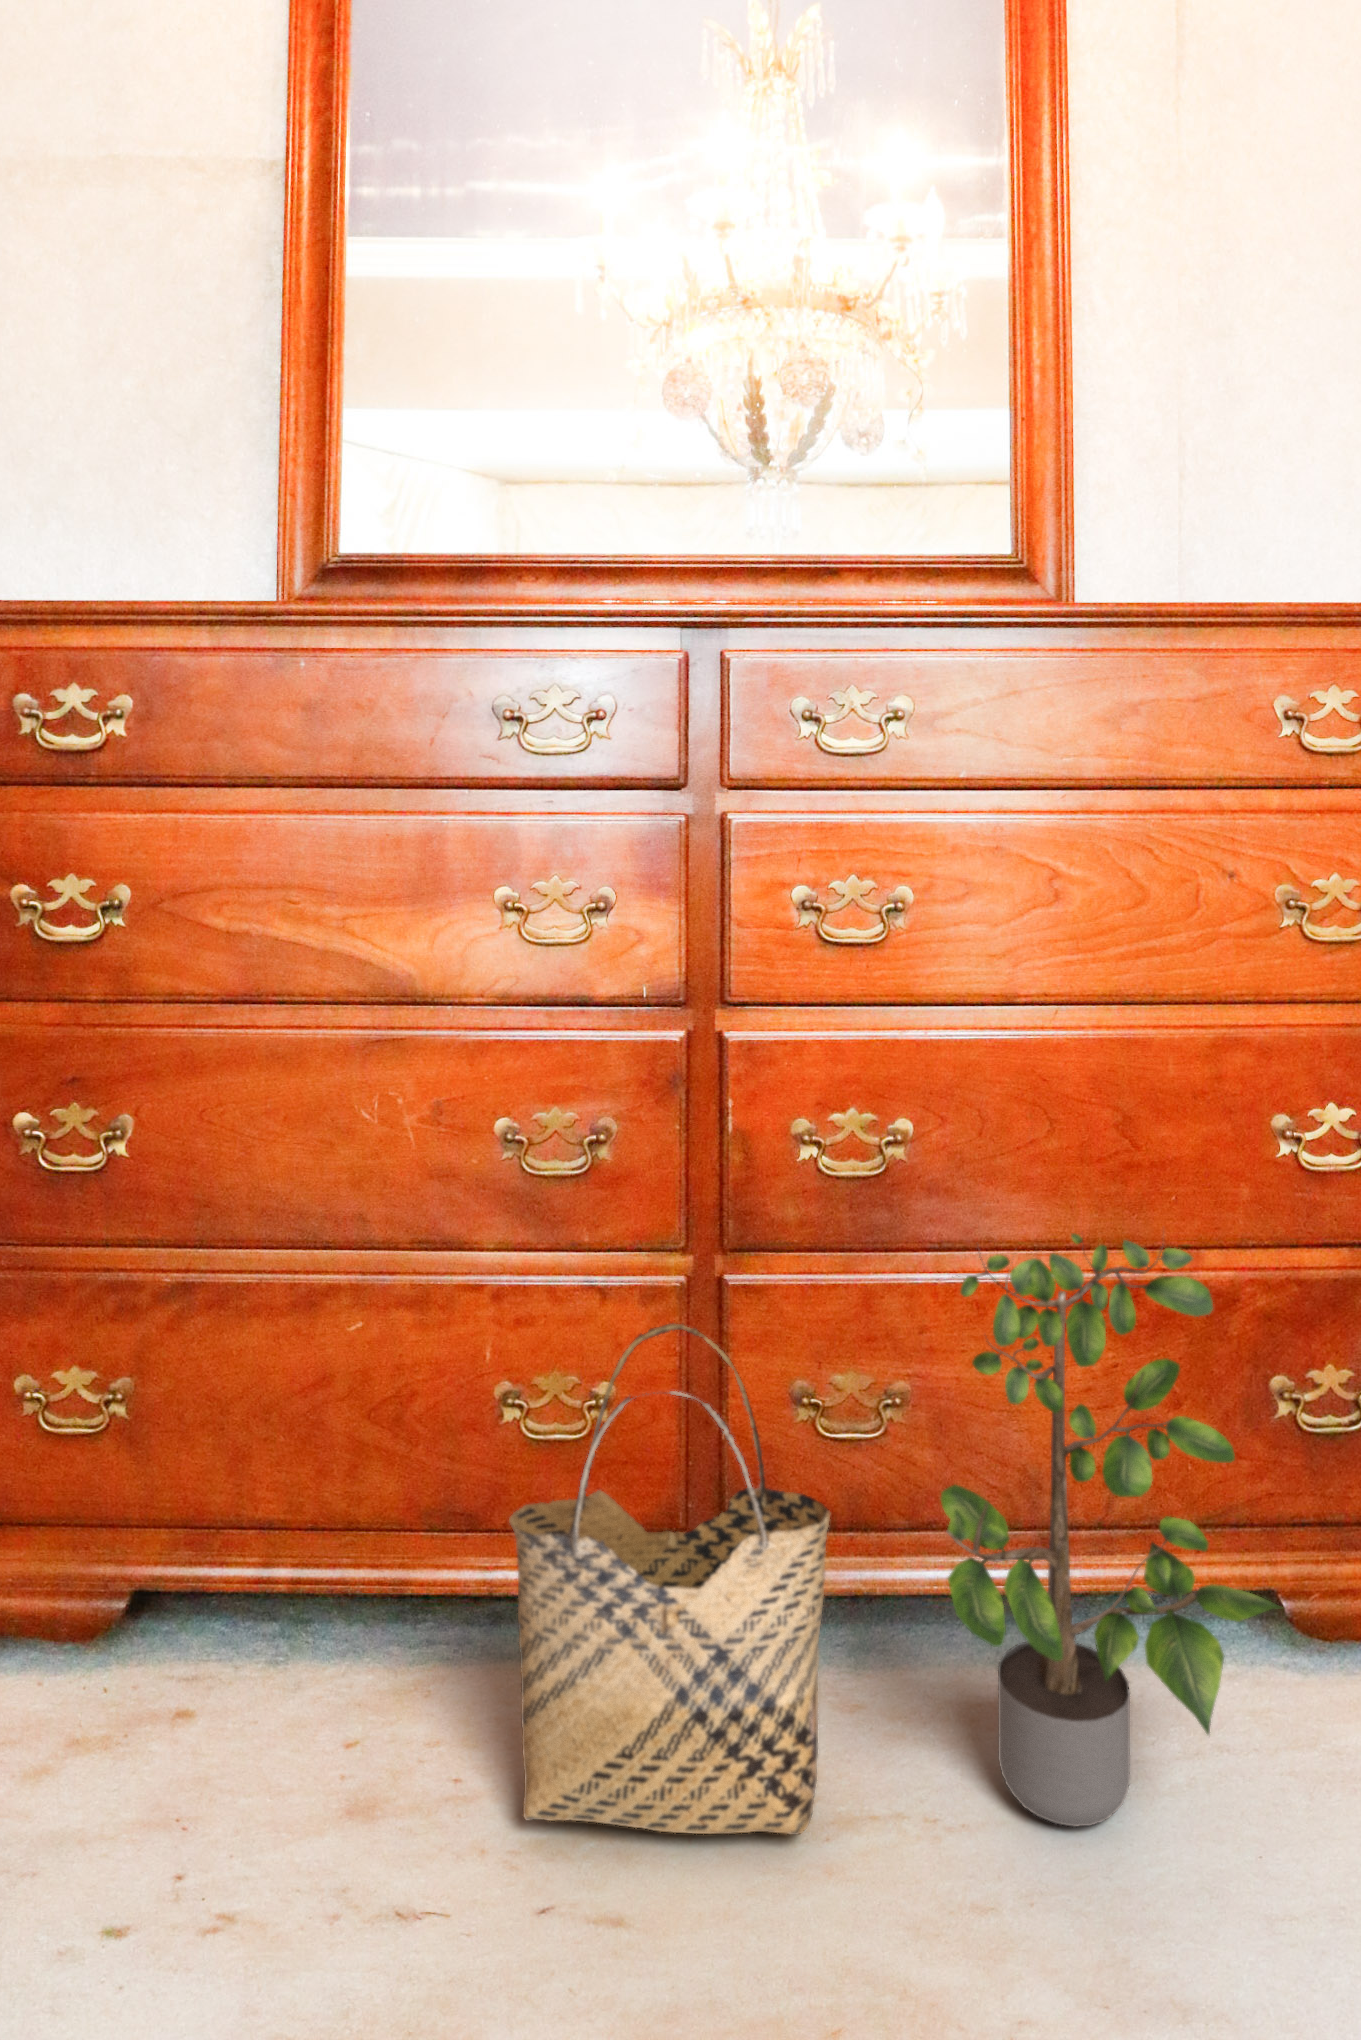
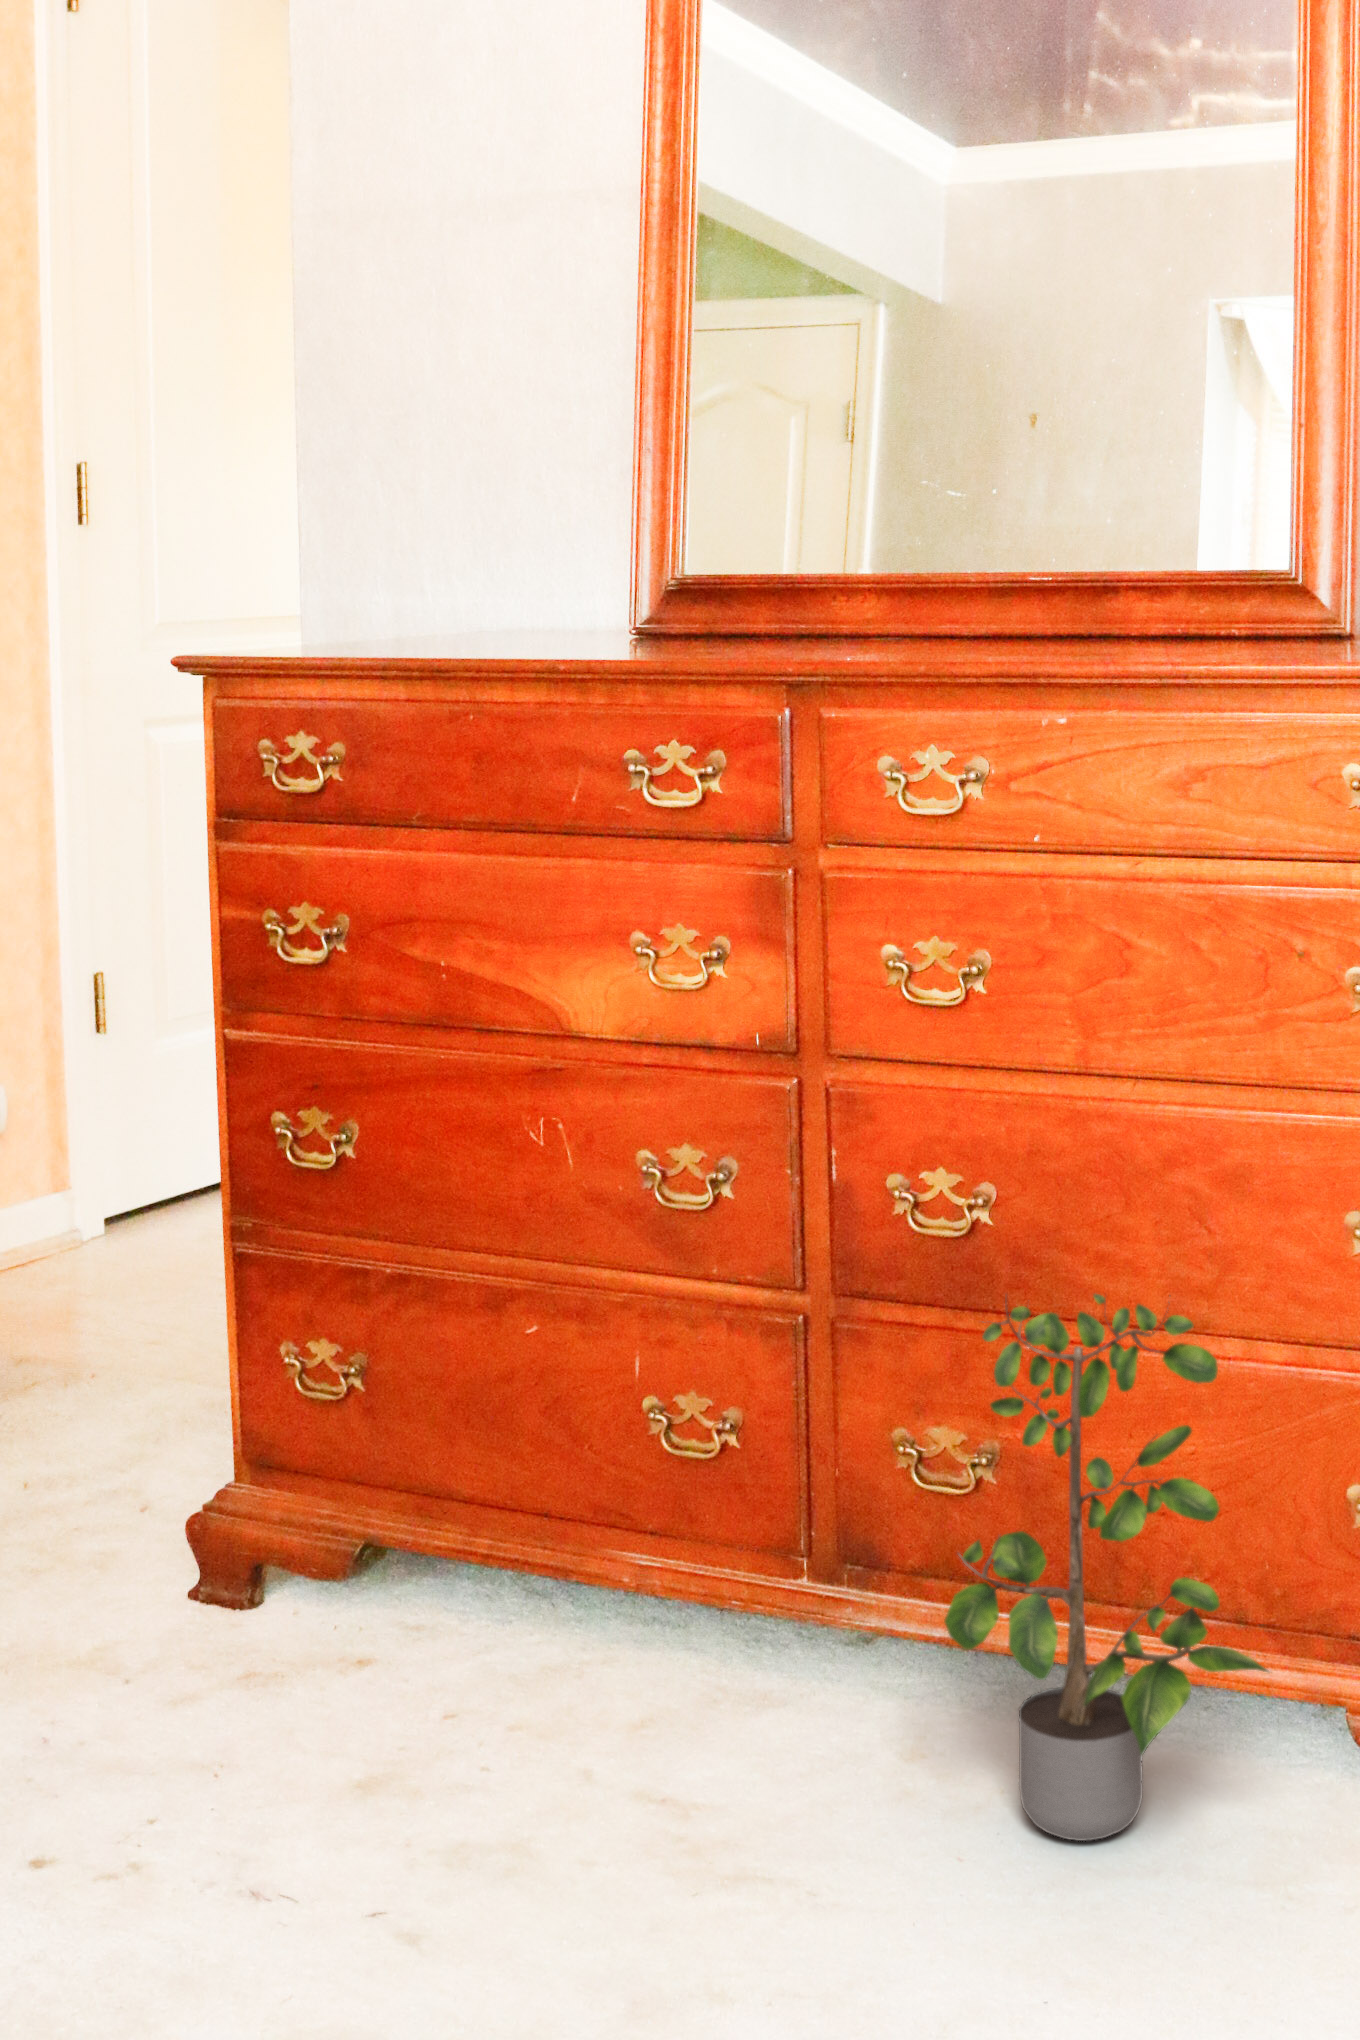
woven basket: present [509,1323,830,1835] -> none [603,1349,883,1795]

